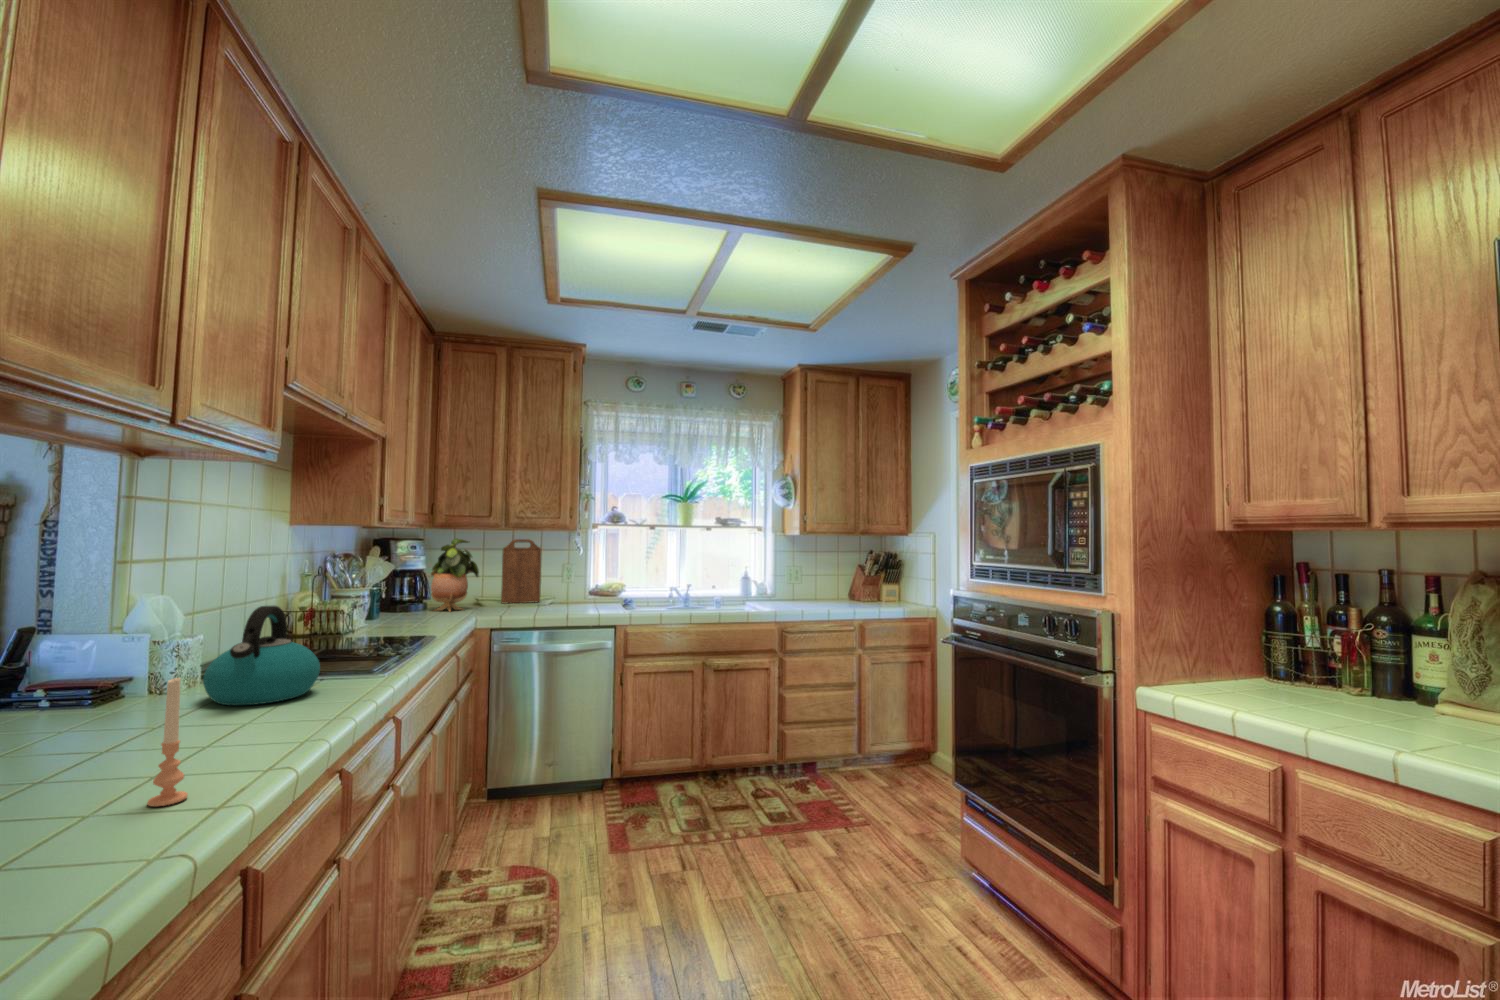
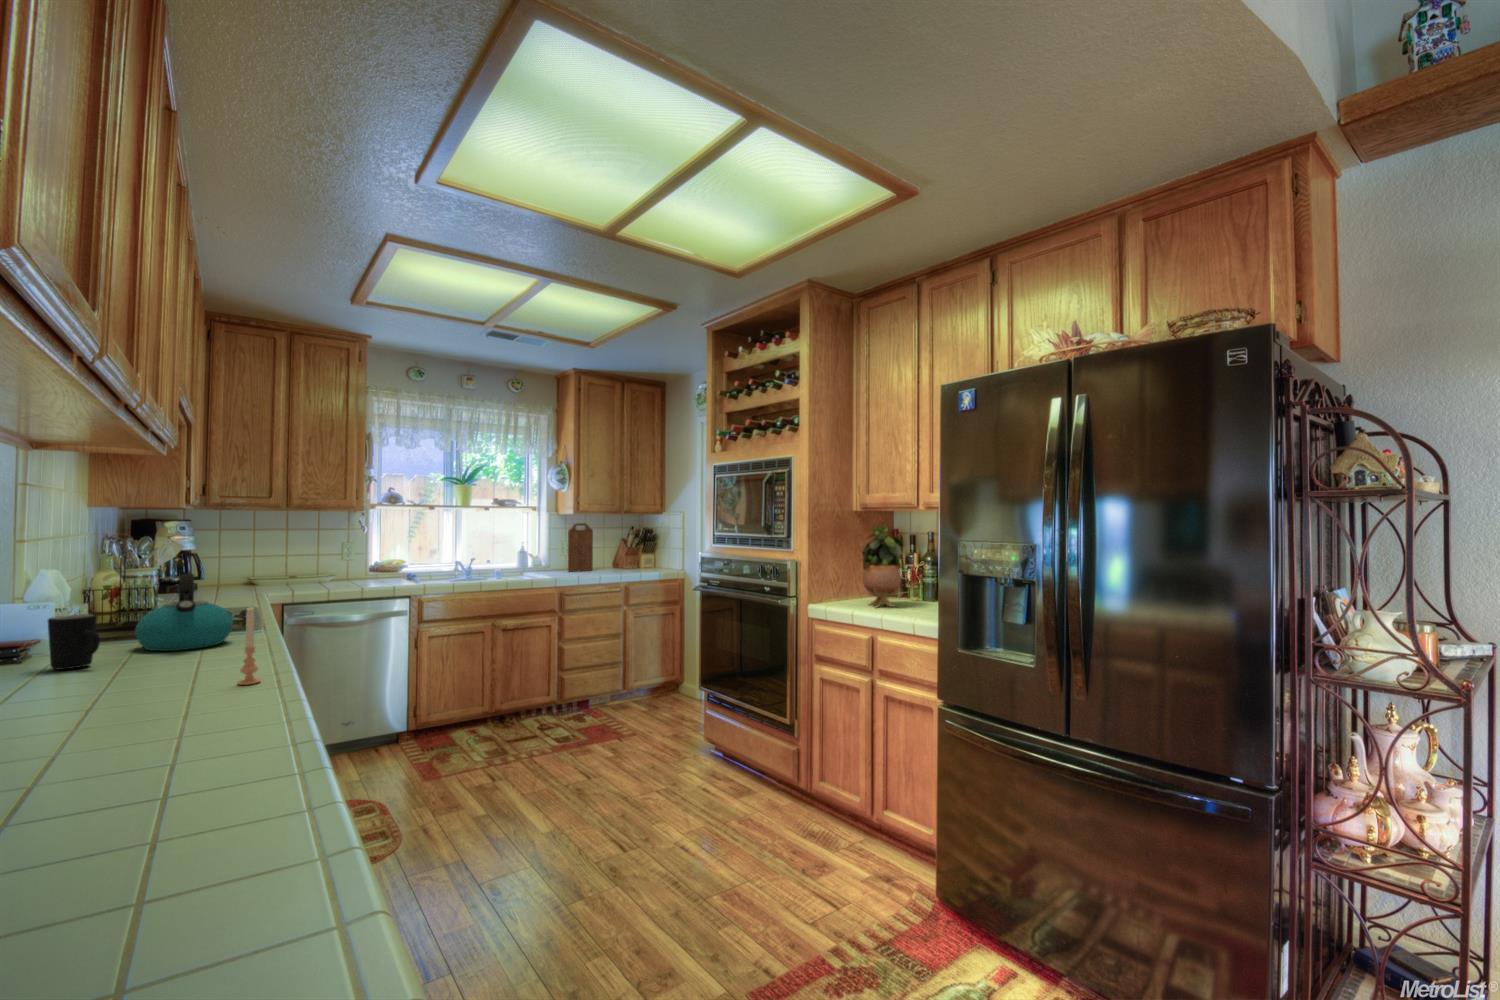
potted plant: present [431,538,479,612] -> present [862,525,903,607]
cutting board: present [501,539,541,603] -> present [568,523,593,572]
mug: none [57,658,121,731] -> present [48,614,100,669]

